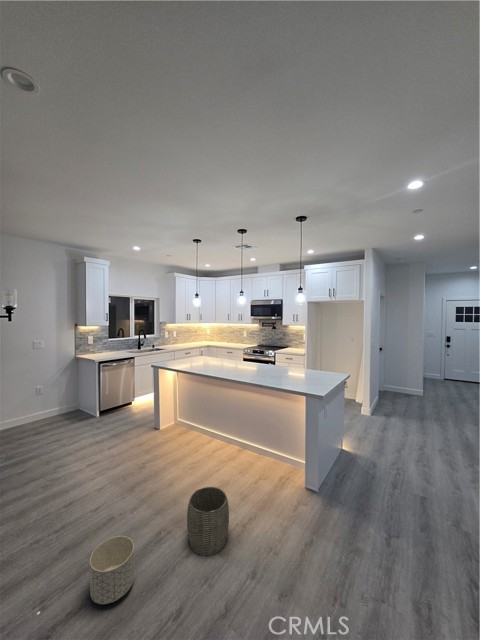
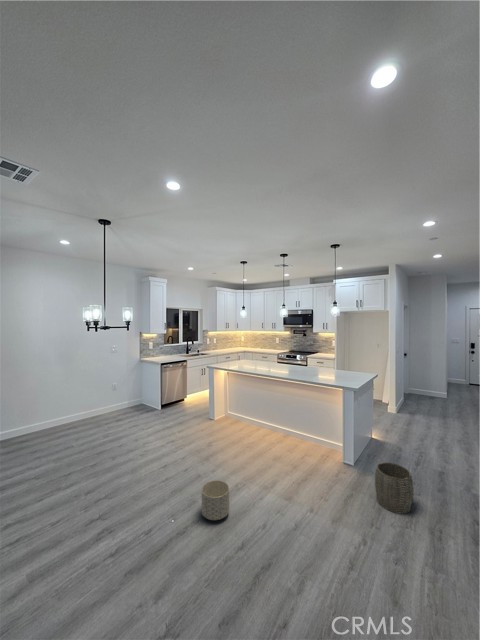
woven basket: present [187,487,229,556] -> present [375,463,413,514]

